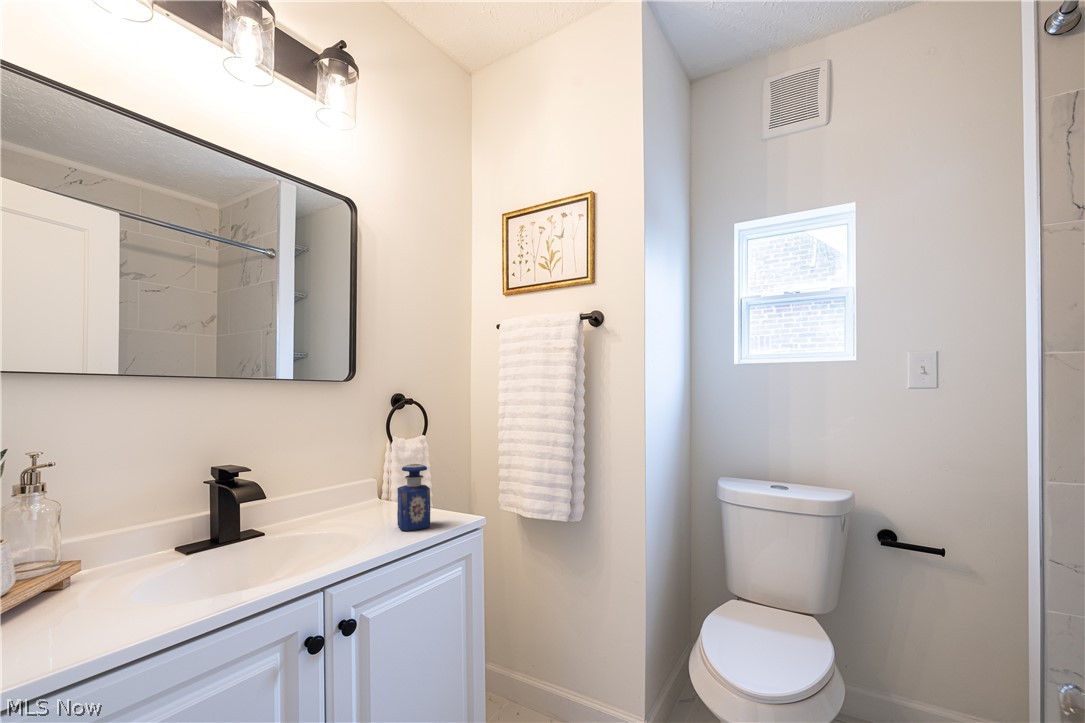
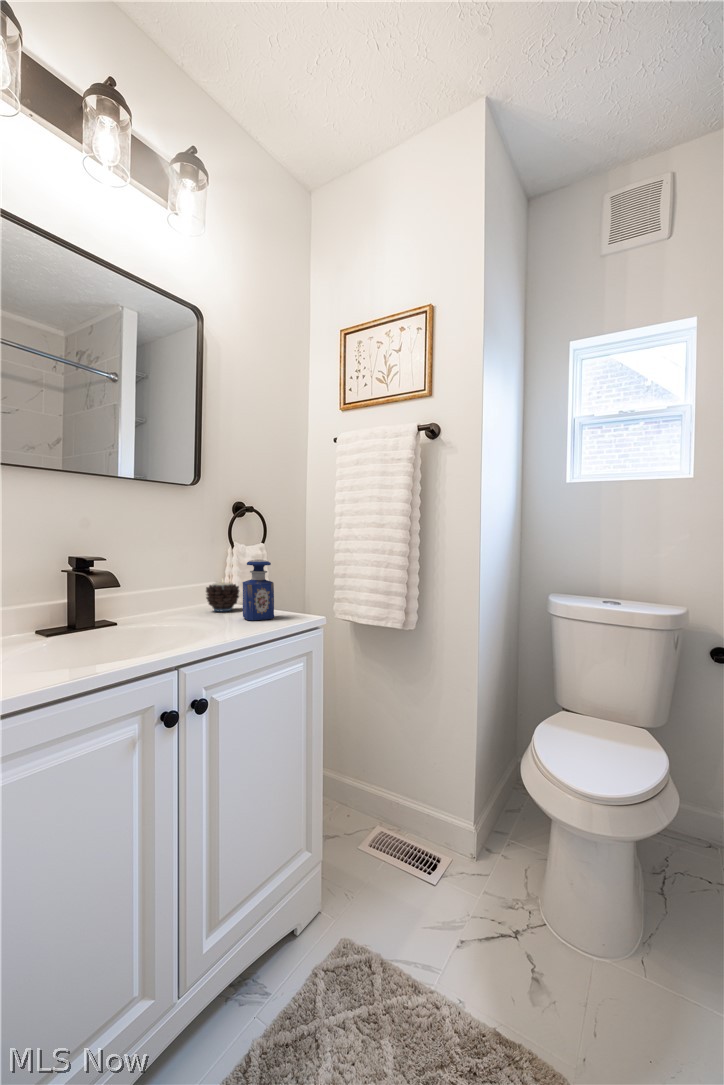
candle: none [361,478,396,514] -> present [206,583,239,611]

